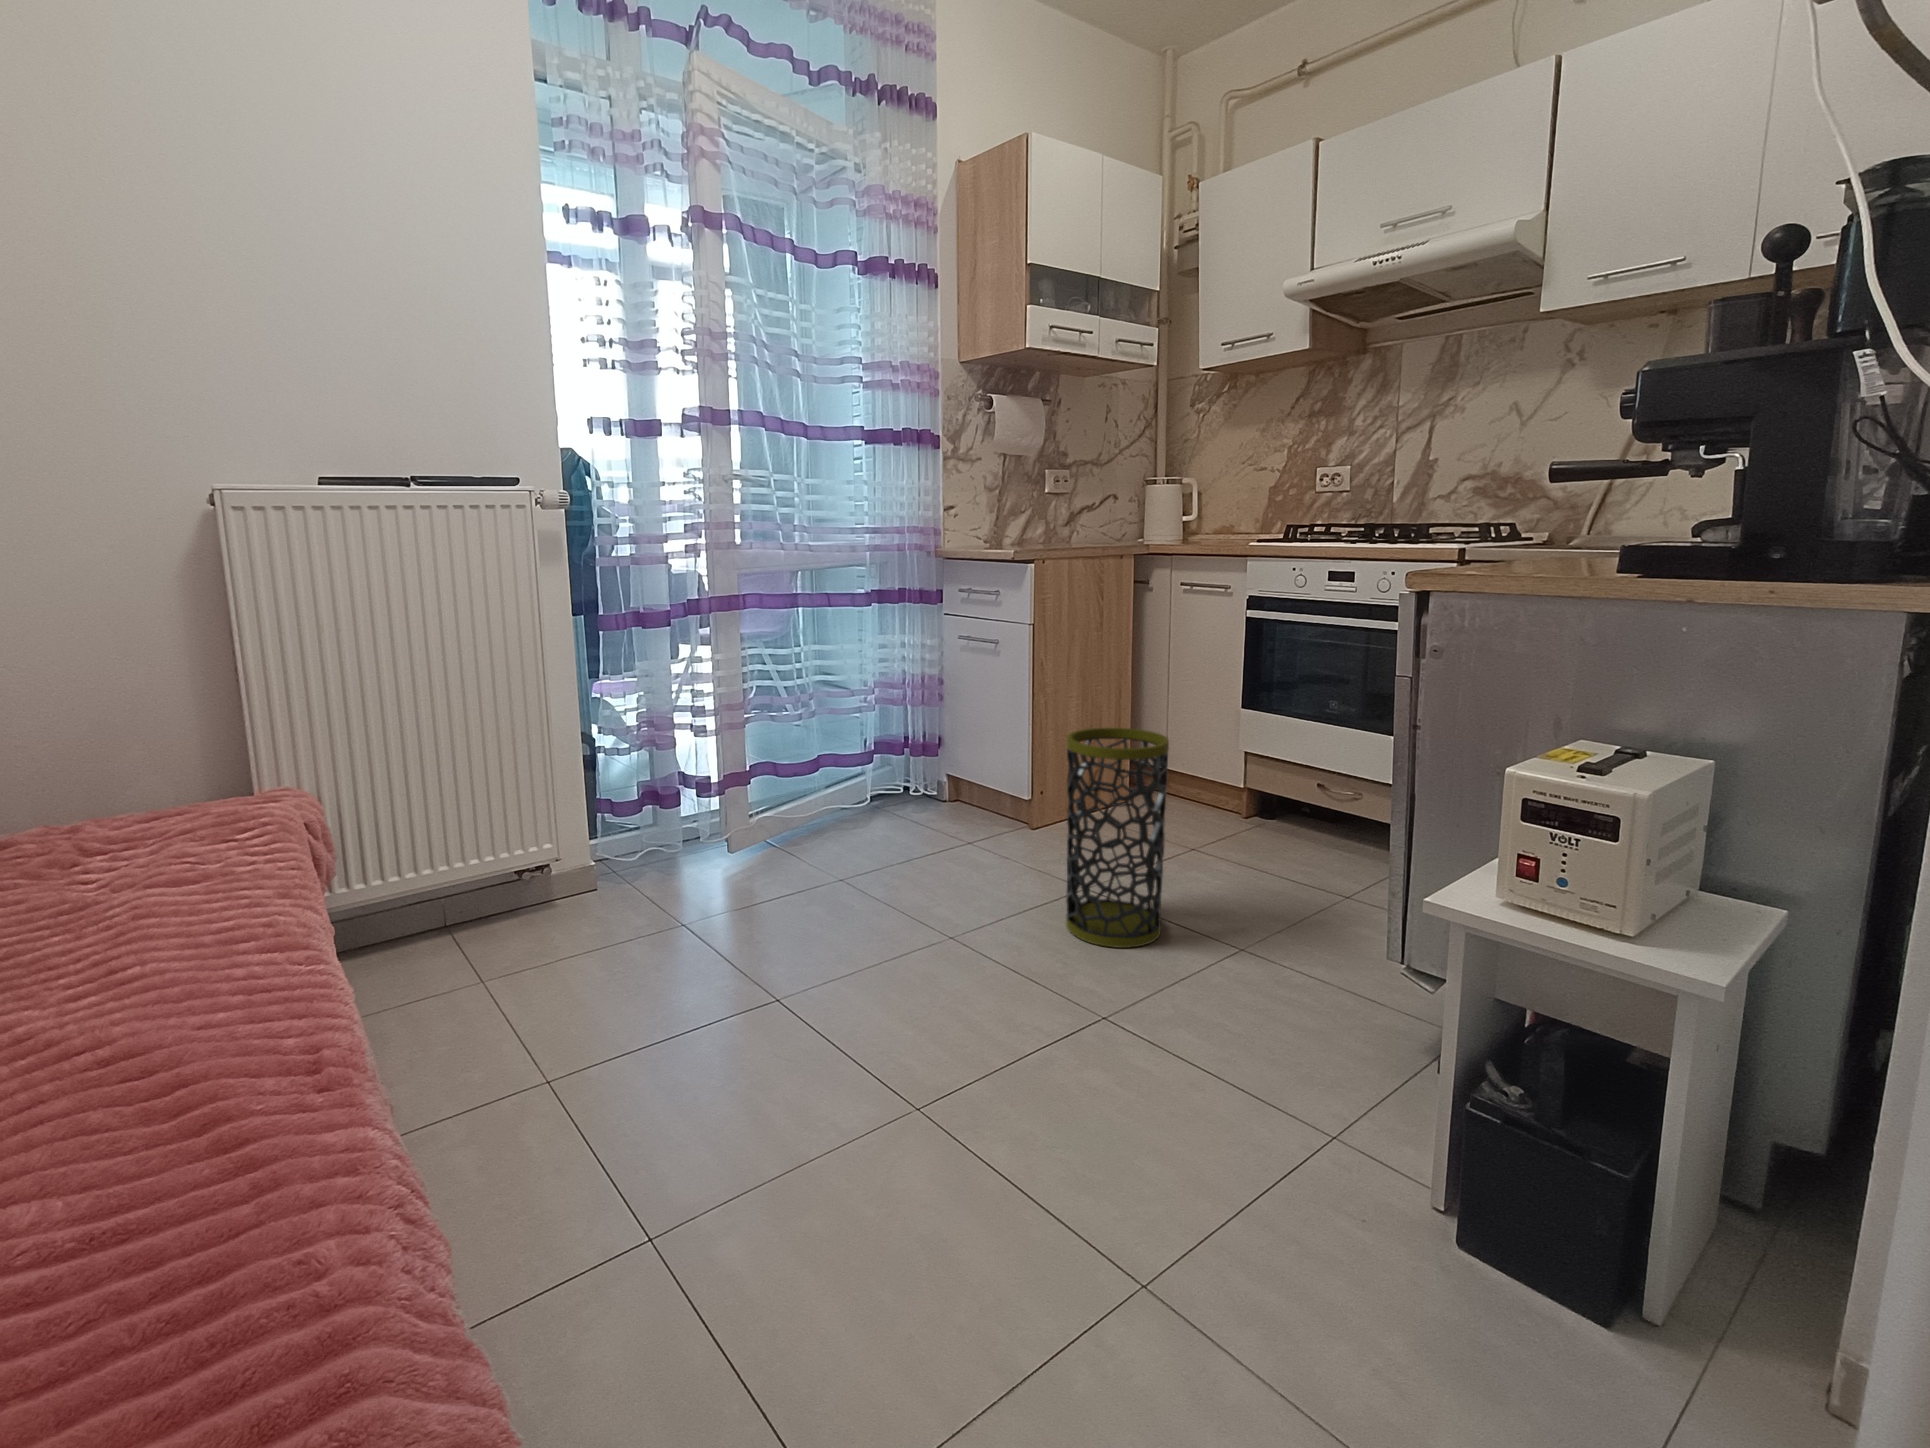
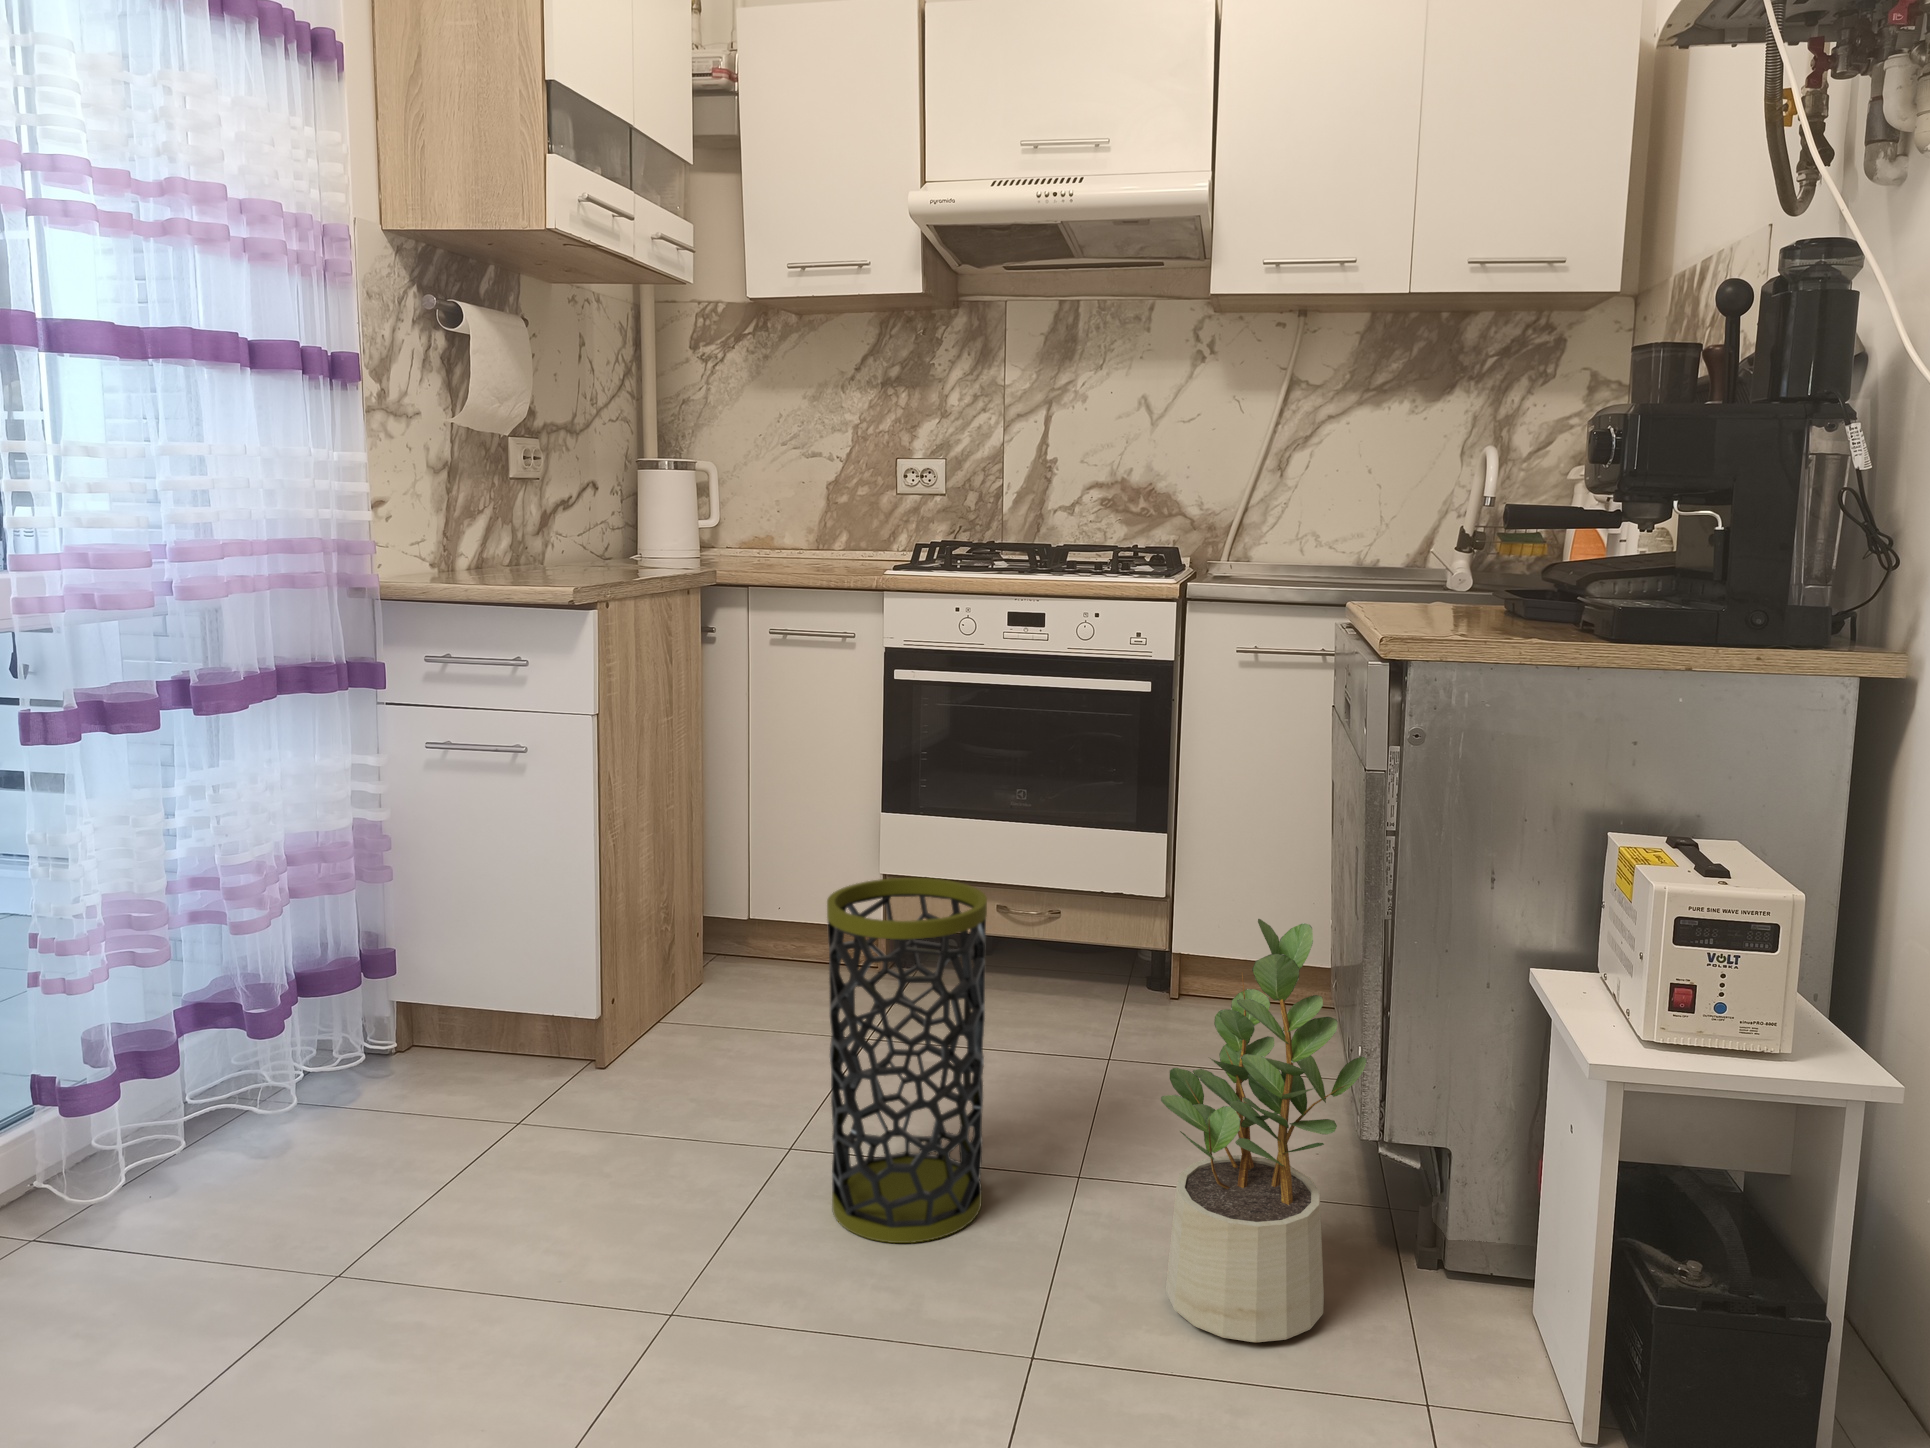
potted plant: none [1208,771,1360,1067] -> present [1161,919,1367,1342]

